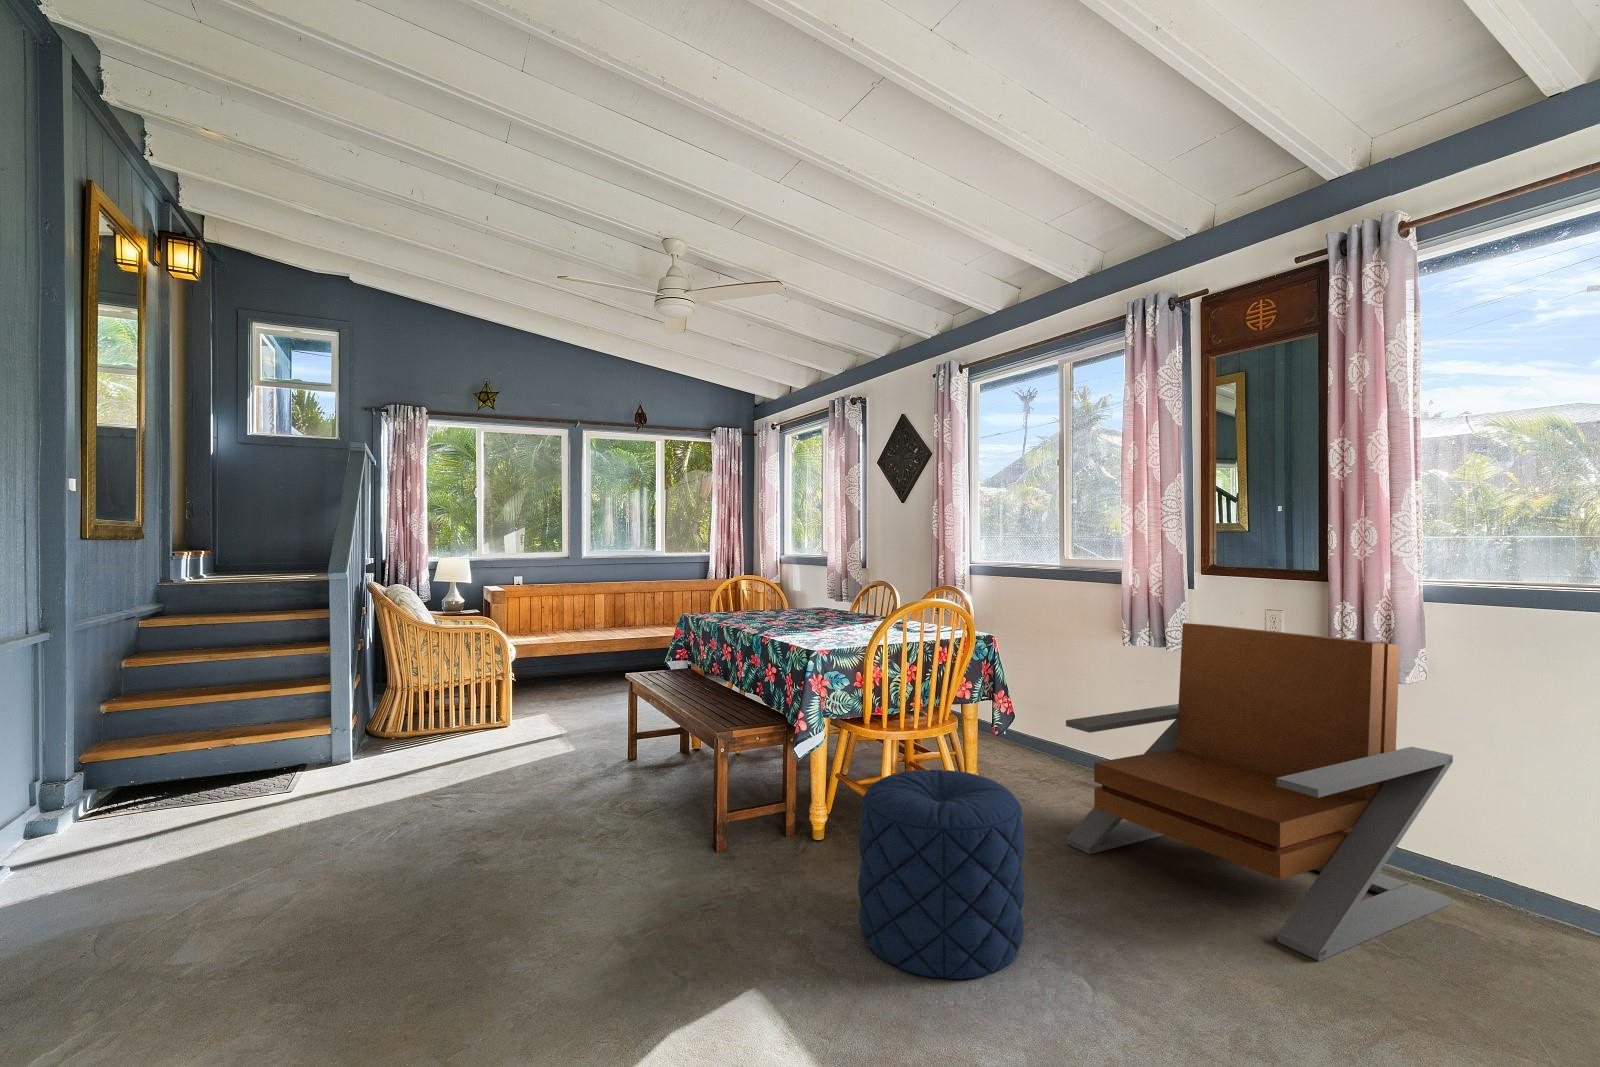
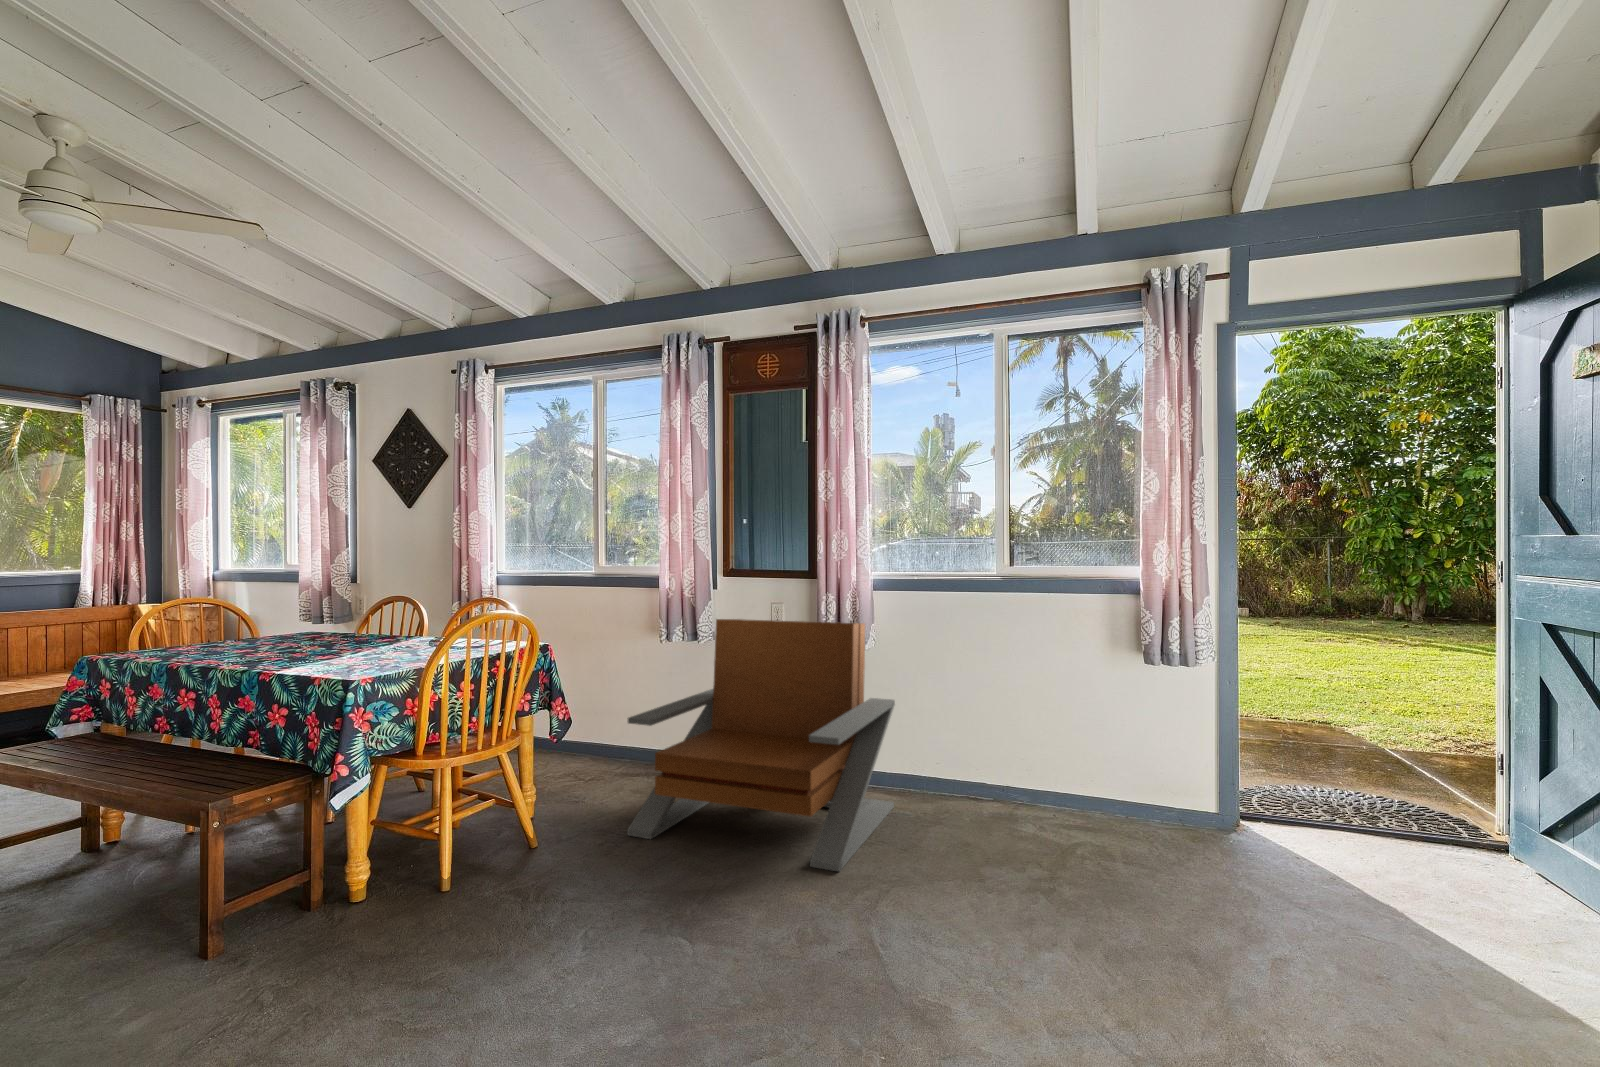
pouf: present [858,770,1024,979] -> none [447,784,629,1008]

